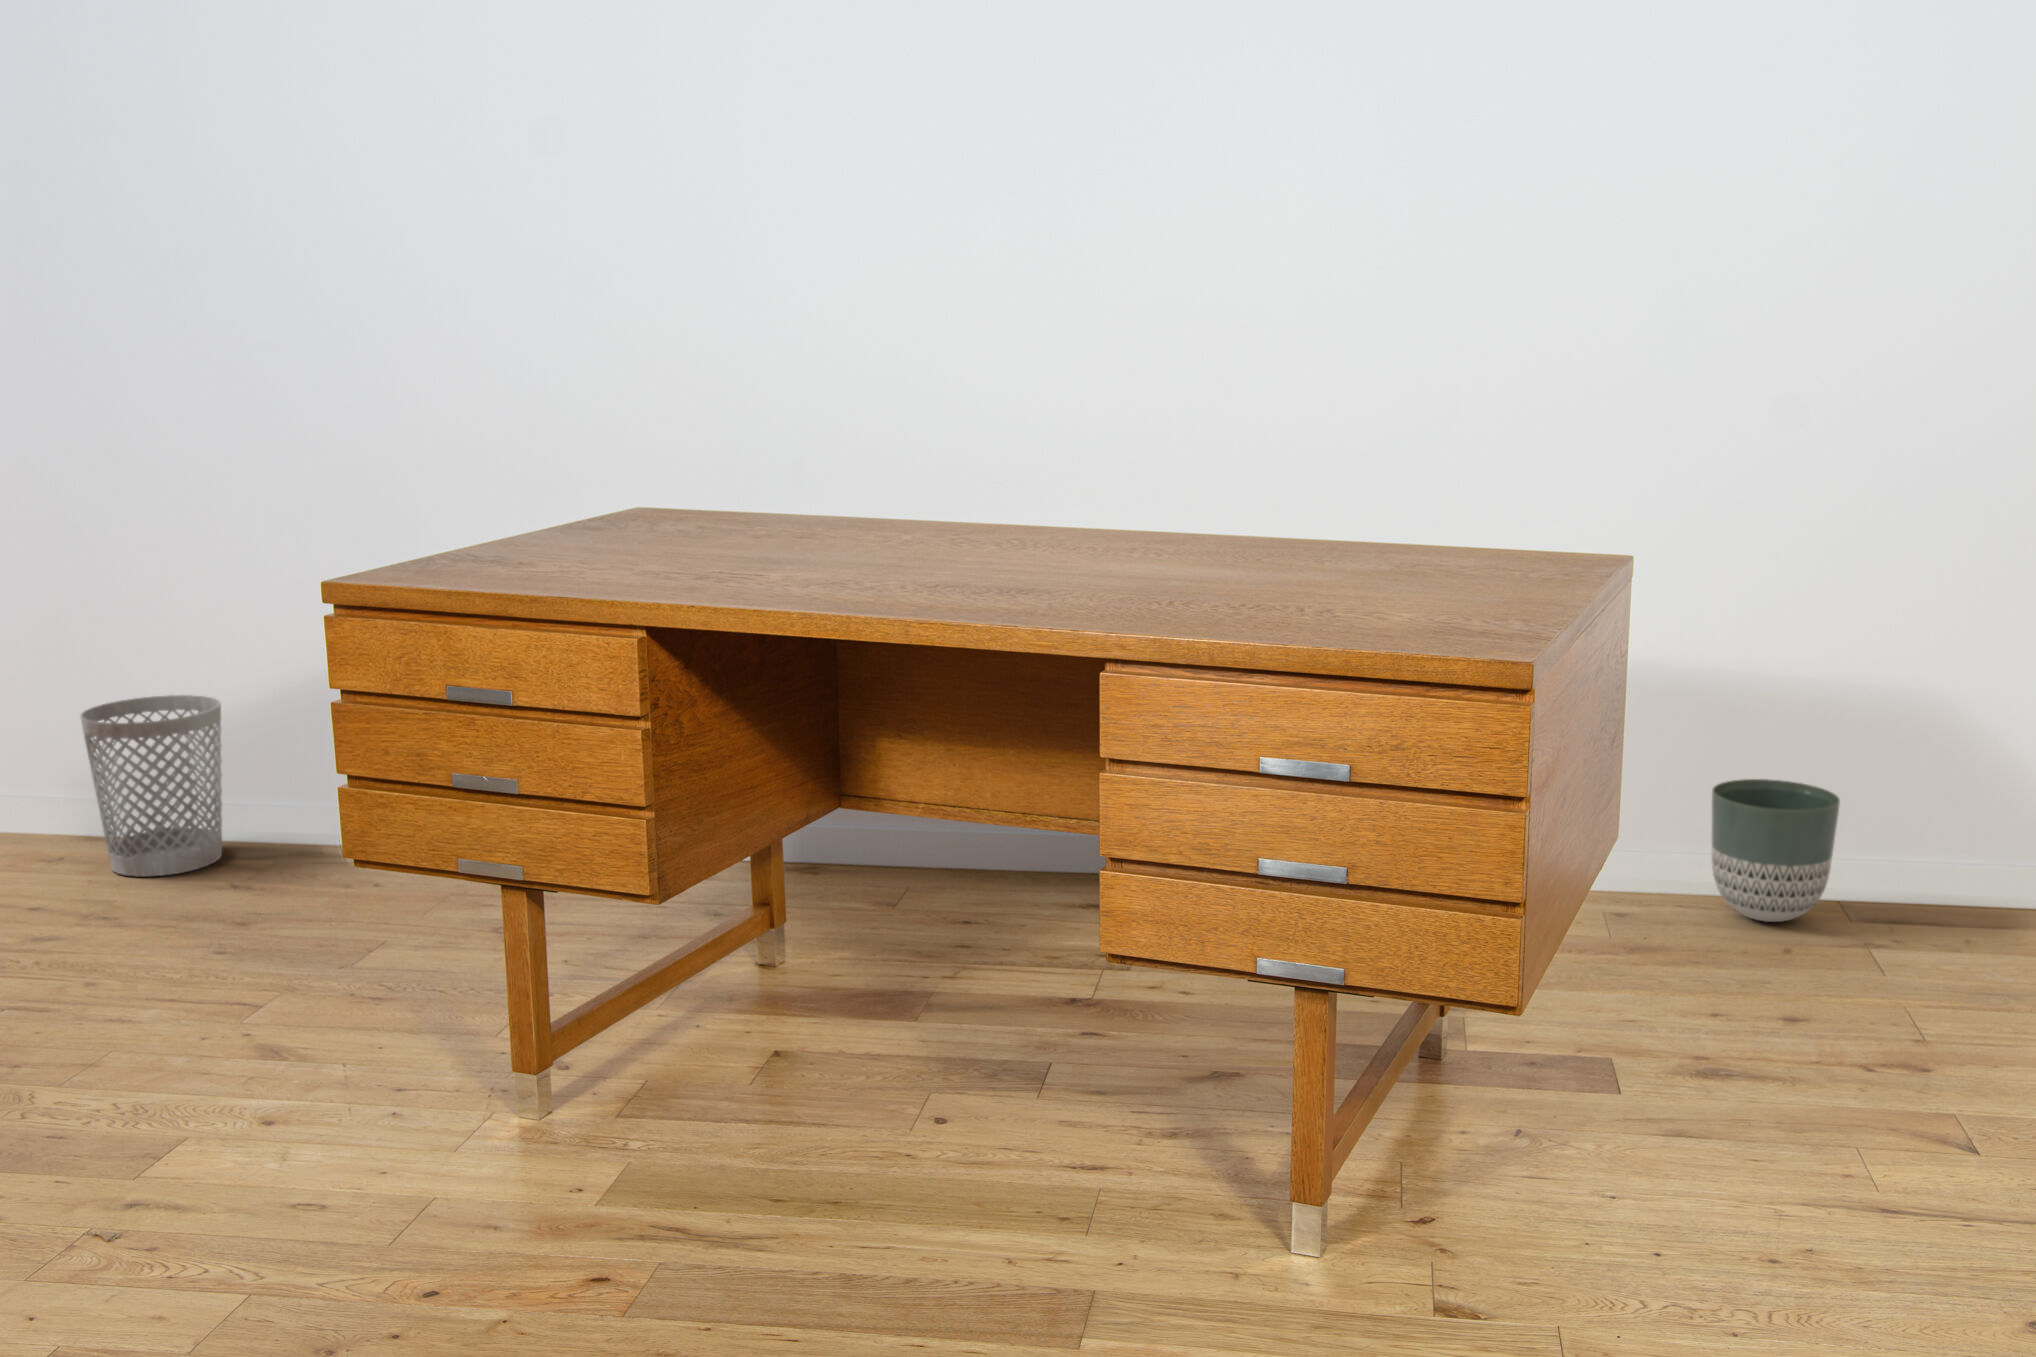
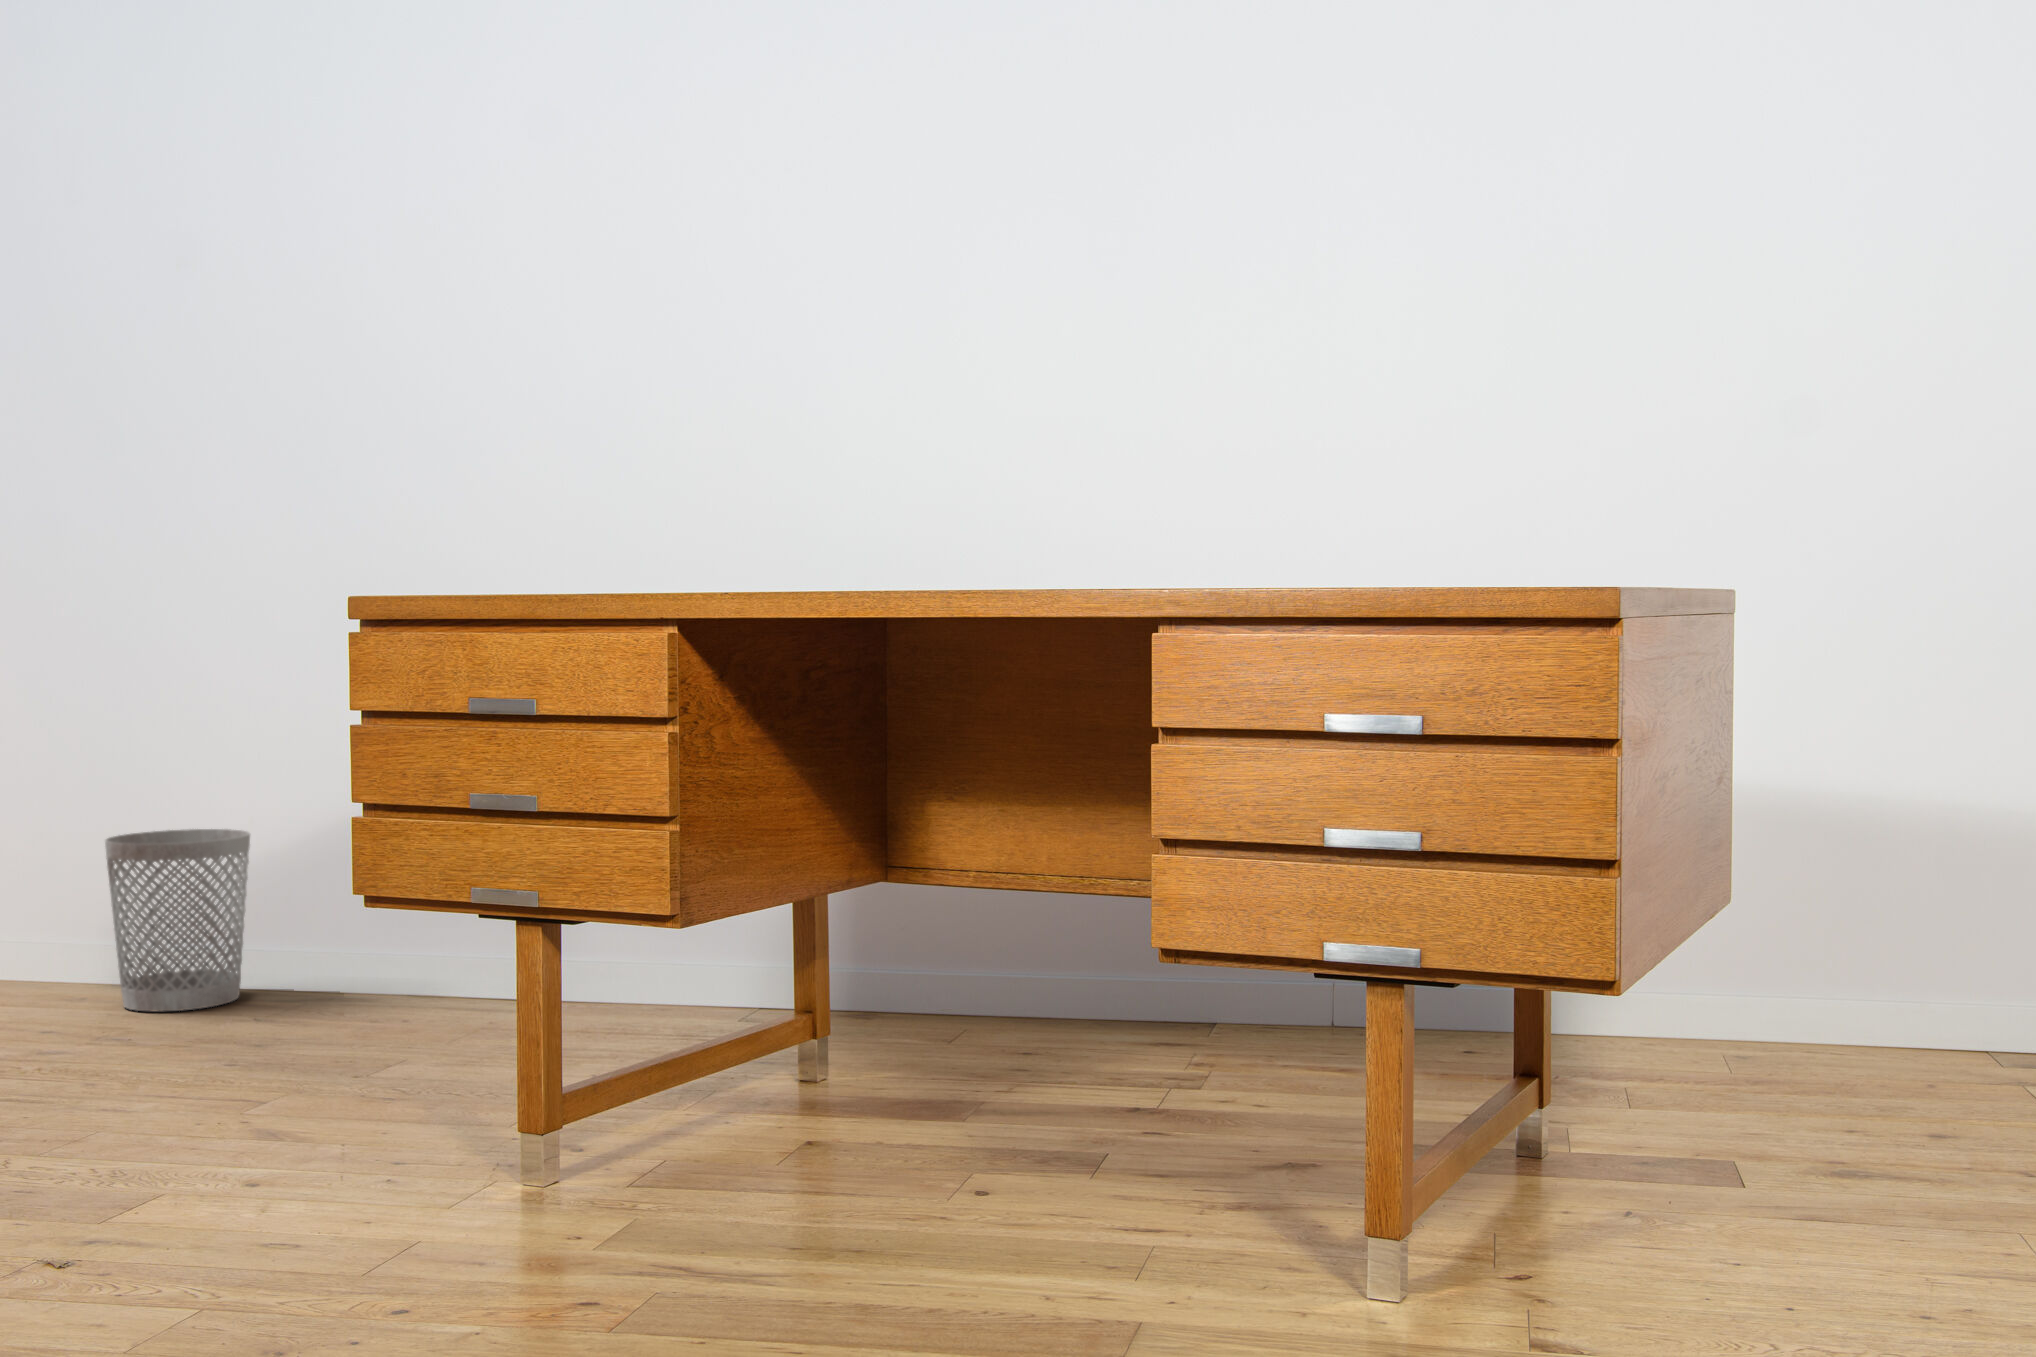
planter: present [1712,779,1840,922] -> none [1835,904,1978,1056]

